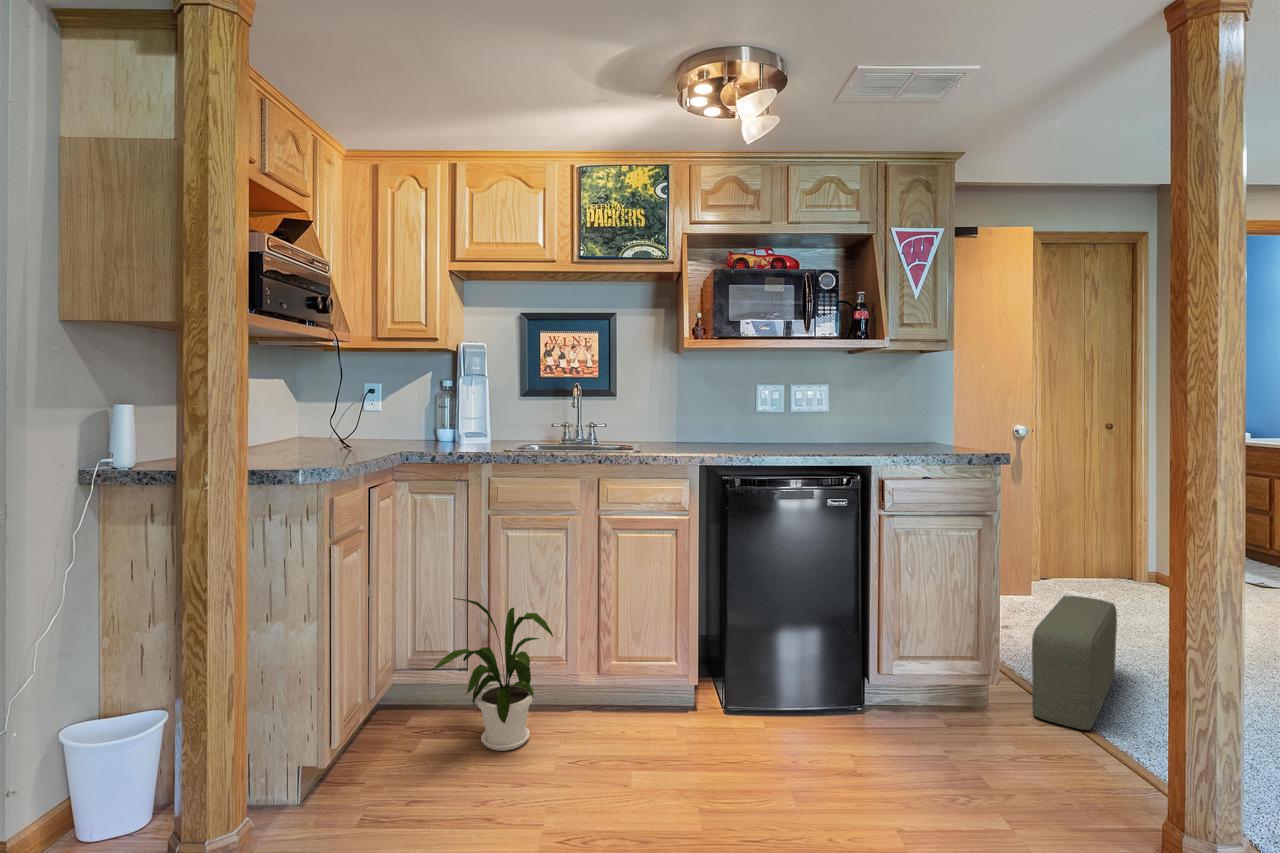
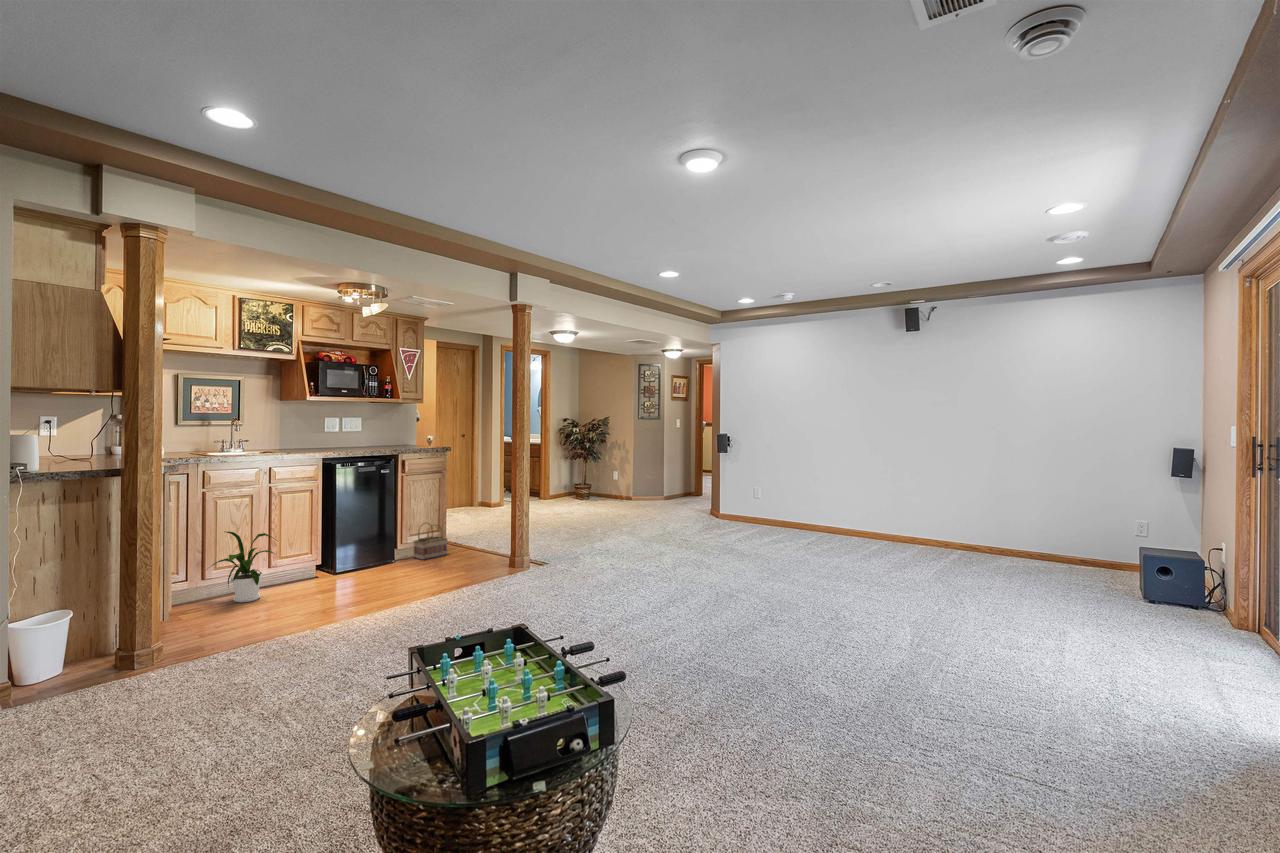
pouf: present [1032,596,1117,730] -> none [458,506,480,549]
basket: none [899,634,991,734] -> present [414,522,447,560]

